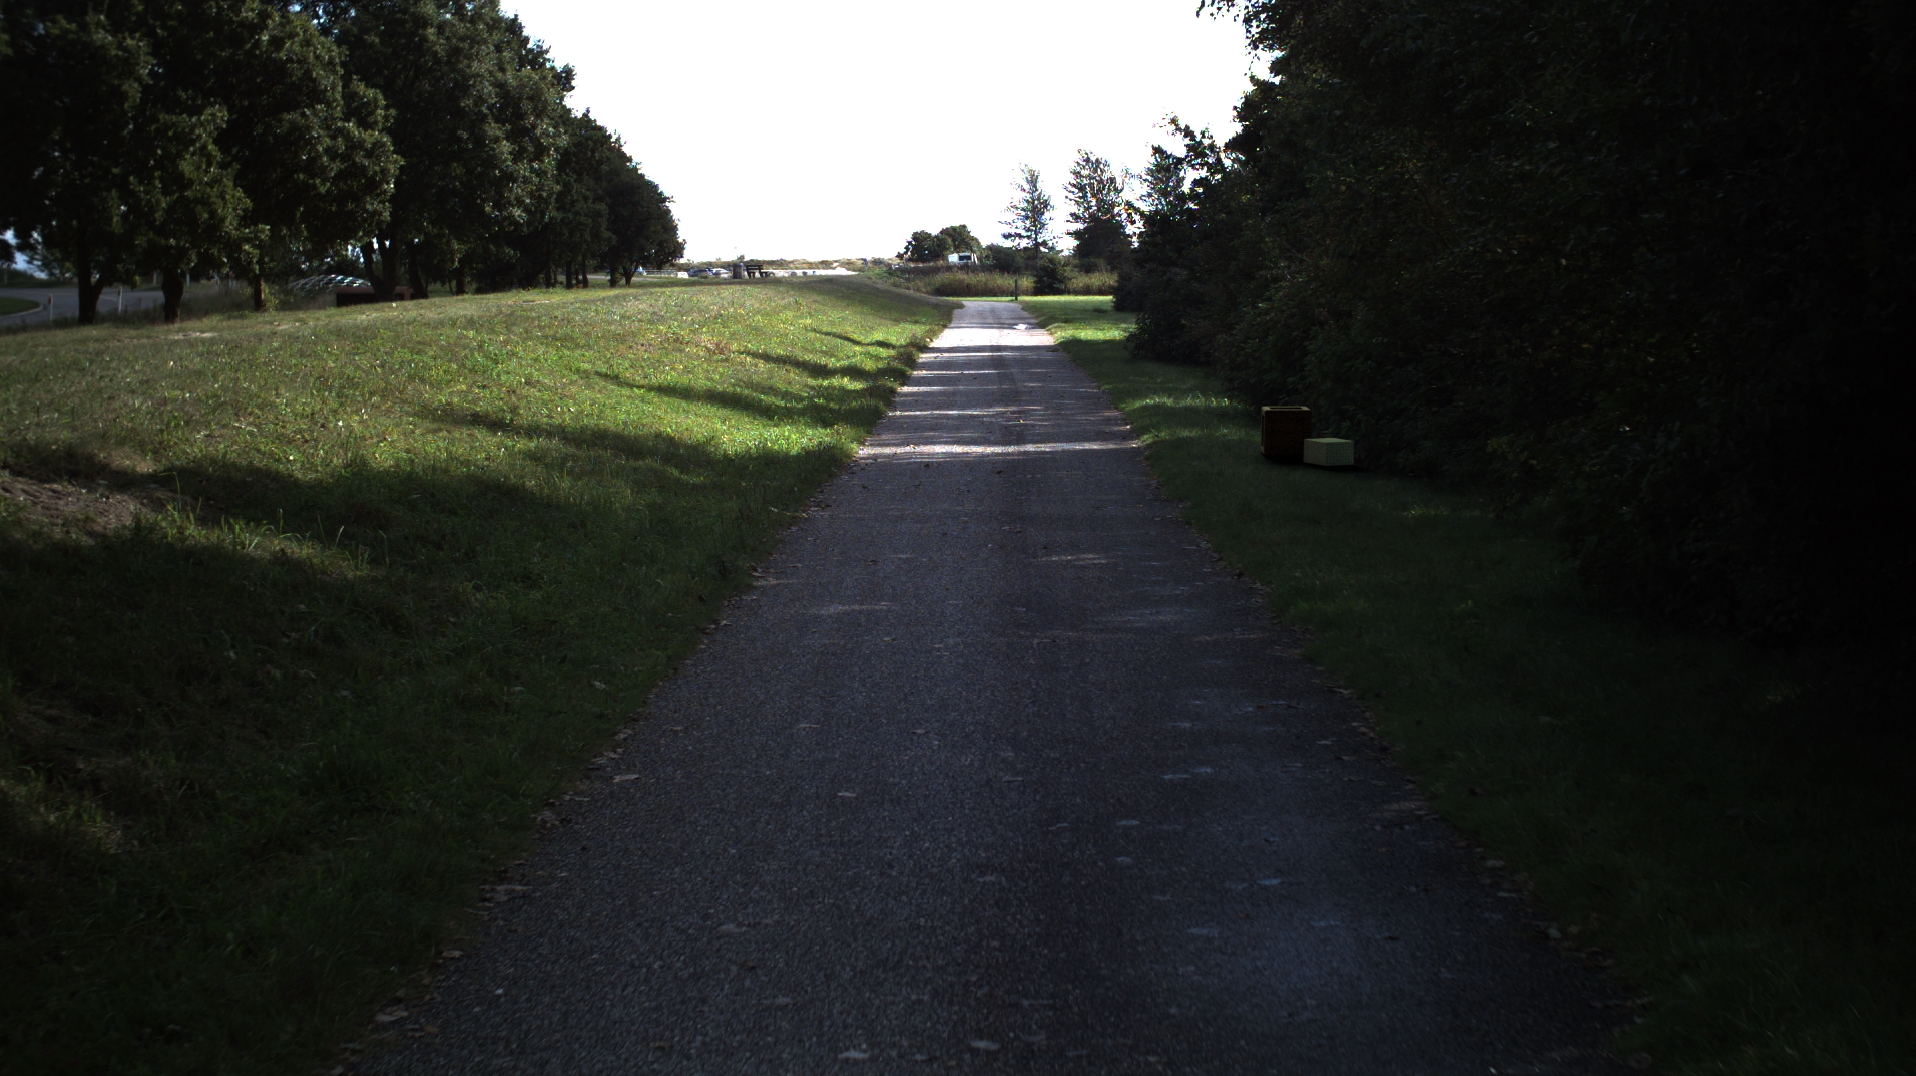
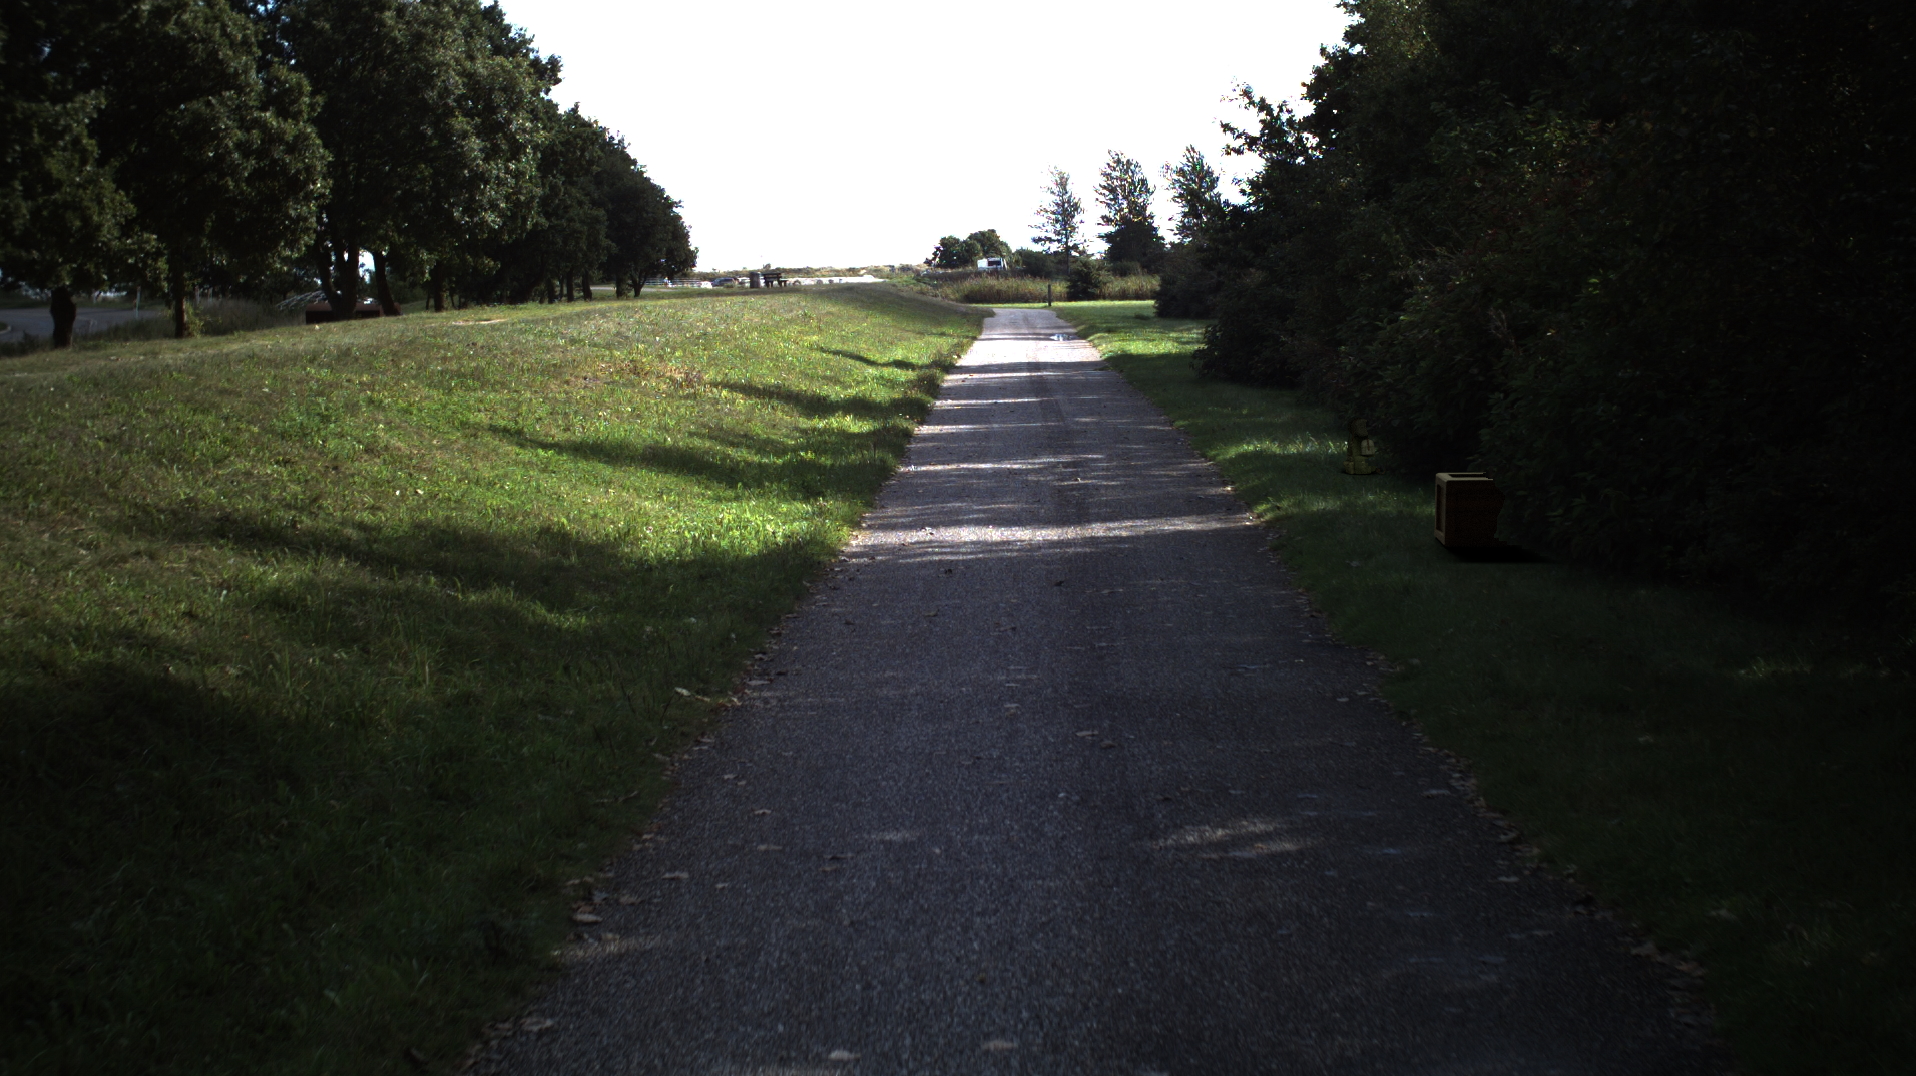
backpack: none [1217,377,1252,419] -> present [1343,417,1385,474]
storage box: present [1304,438,1354,466] -> none [1512,524,1593,569]

